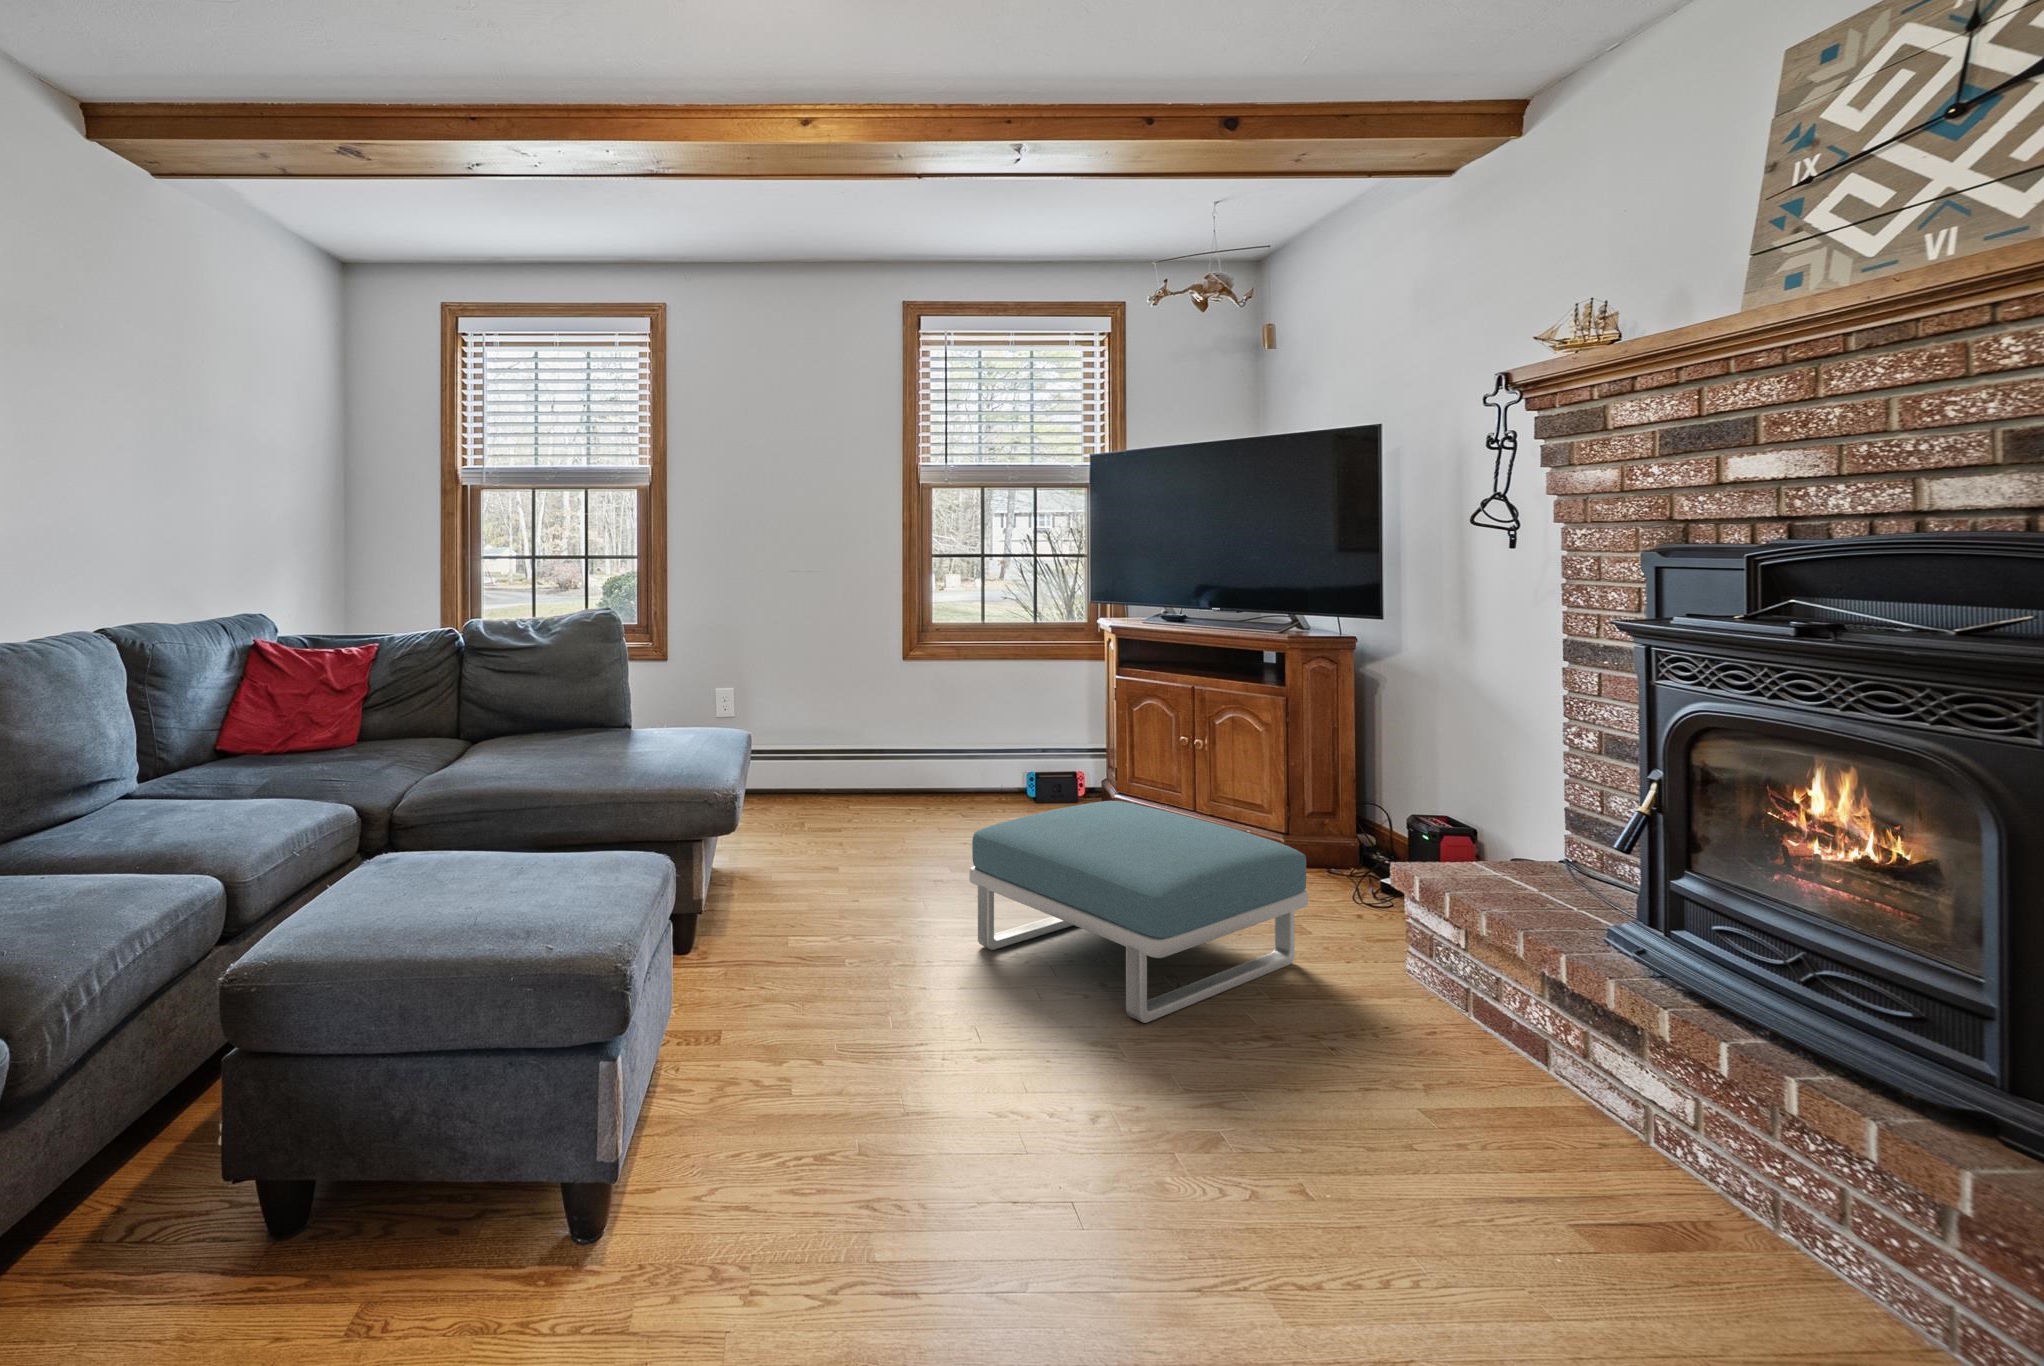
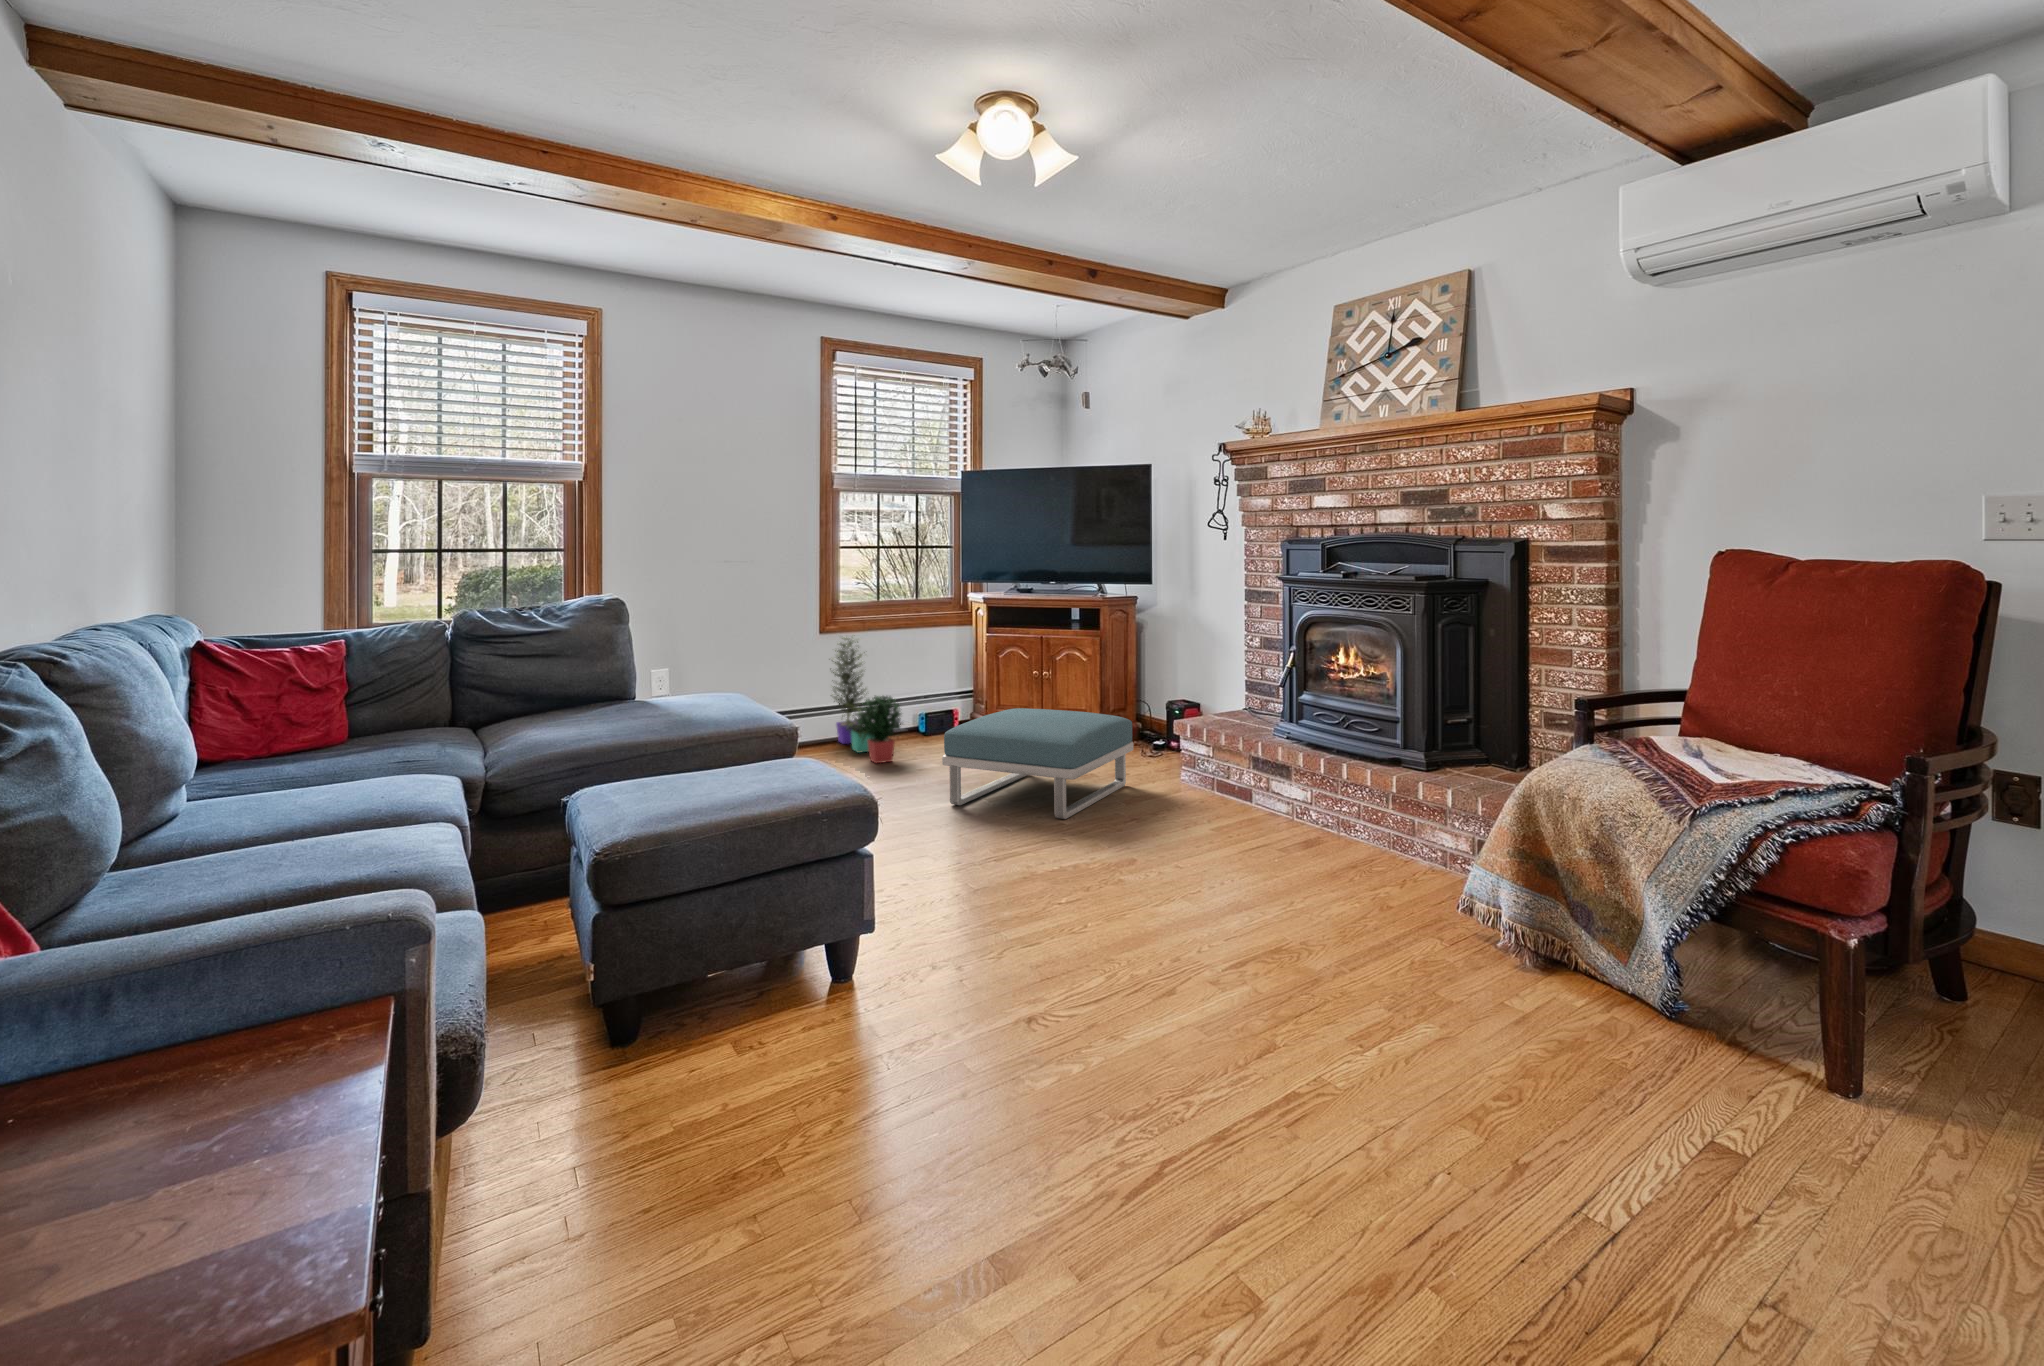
potted plant: none [904,661,977,845] -> present [830,637,901,763]

